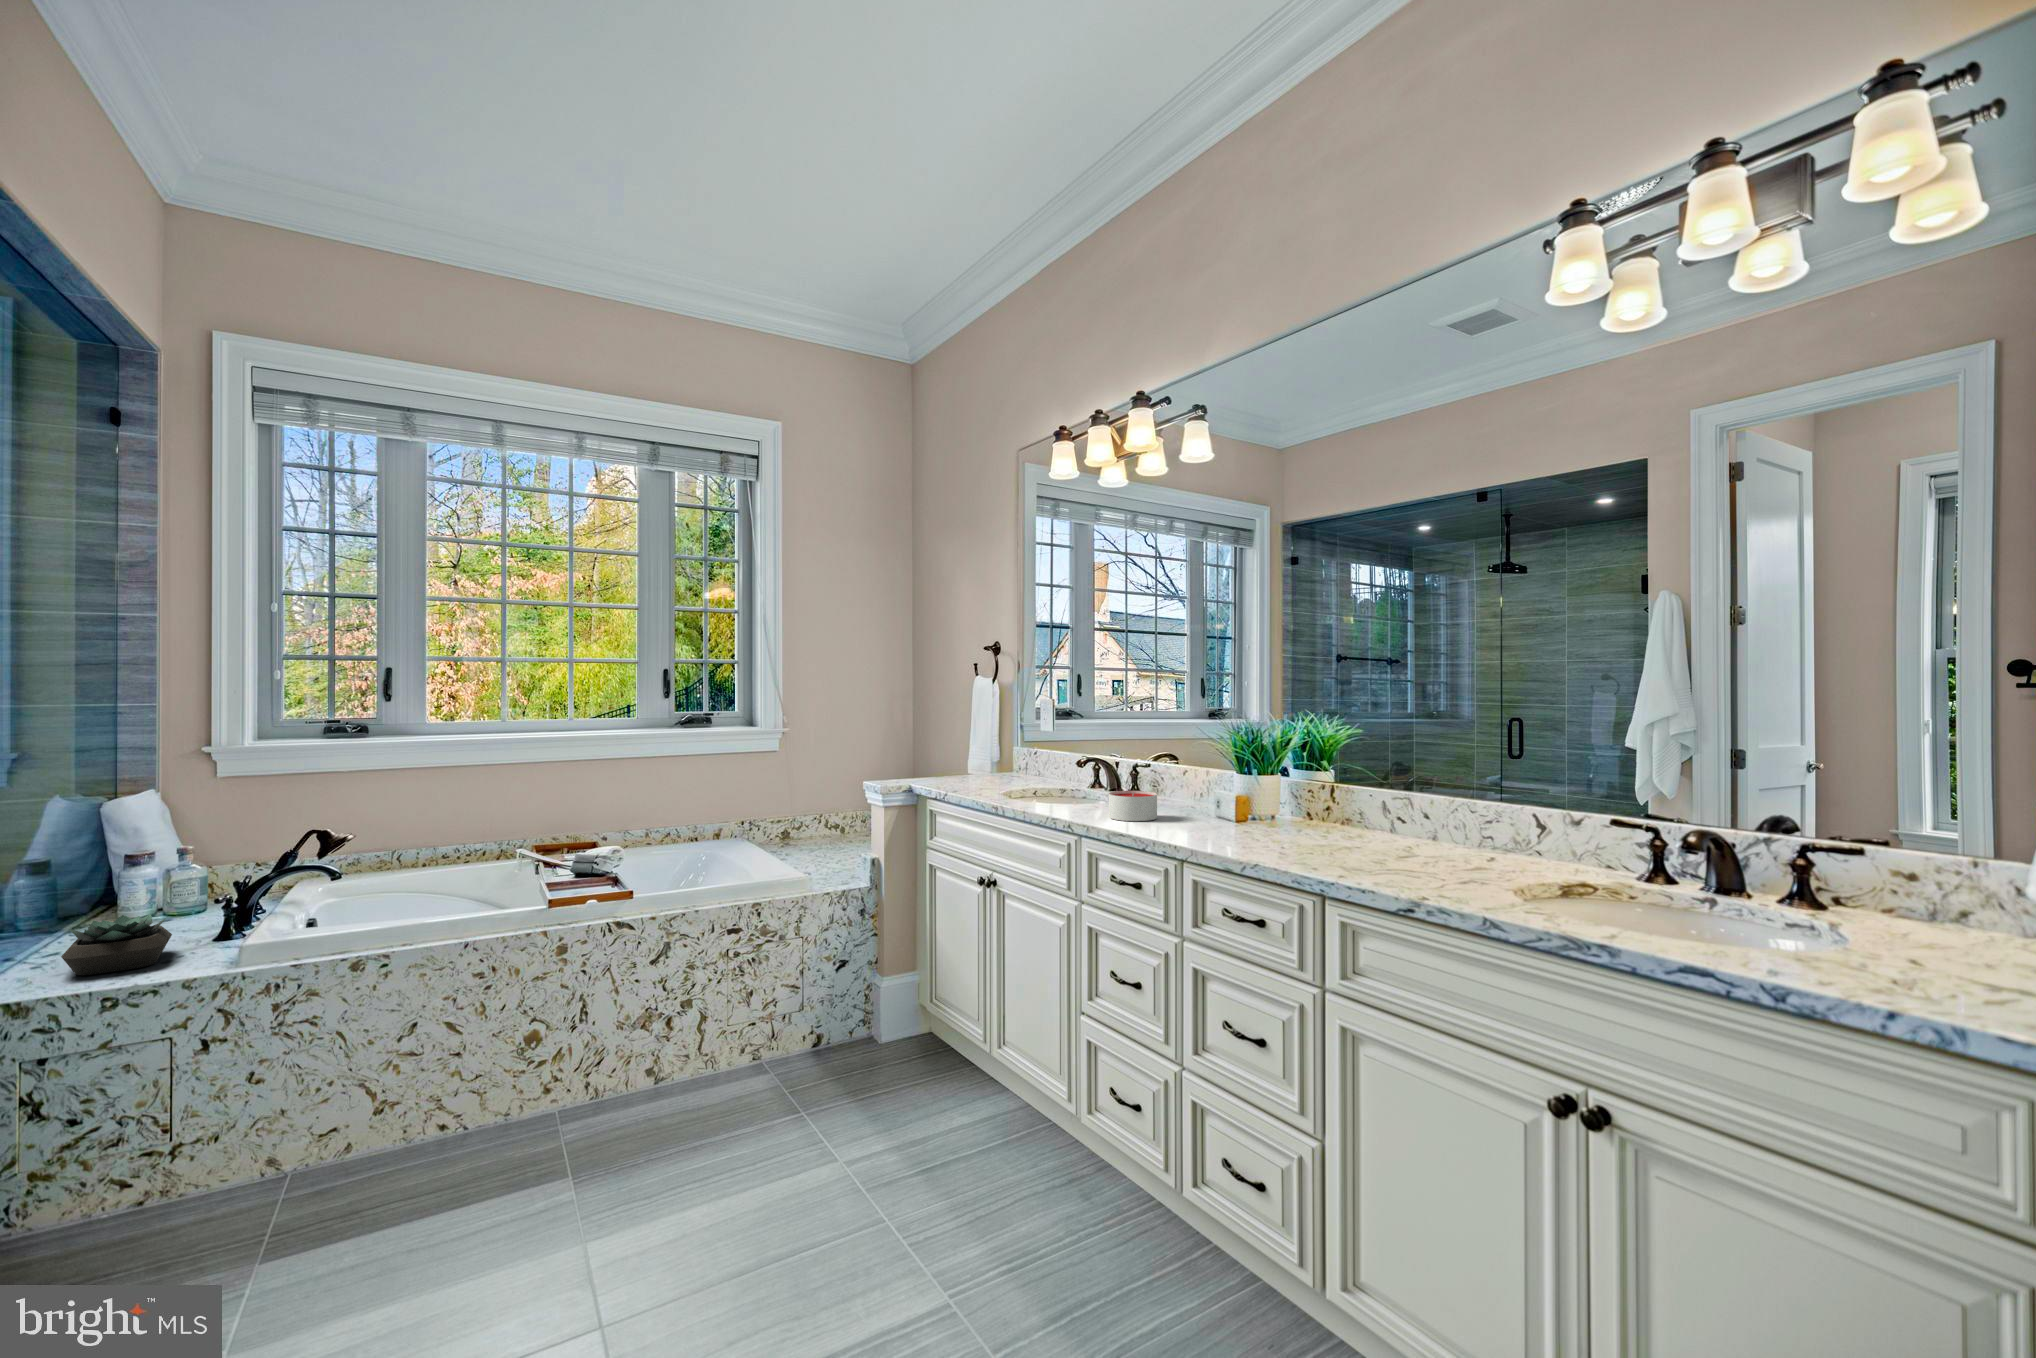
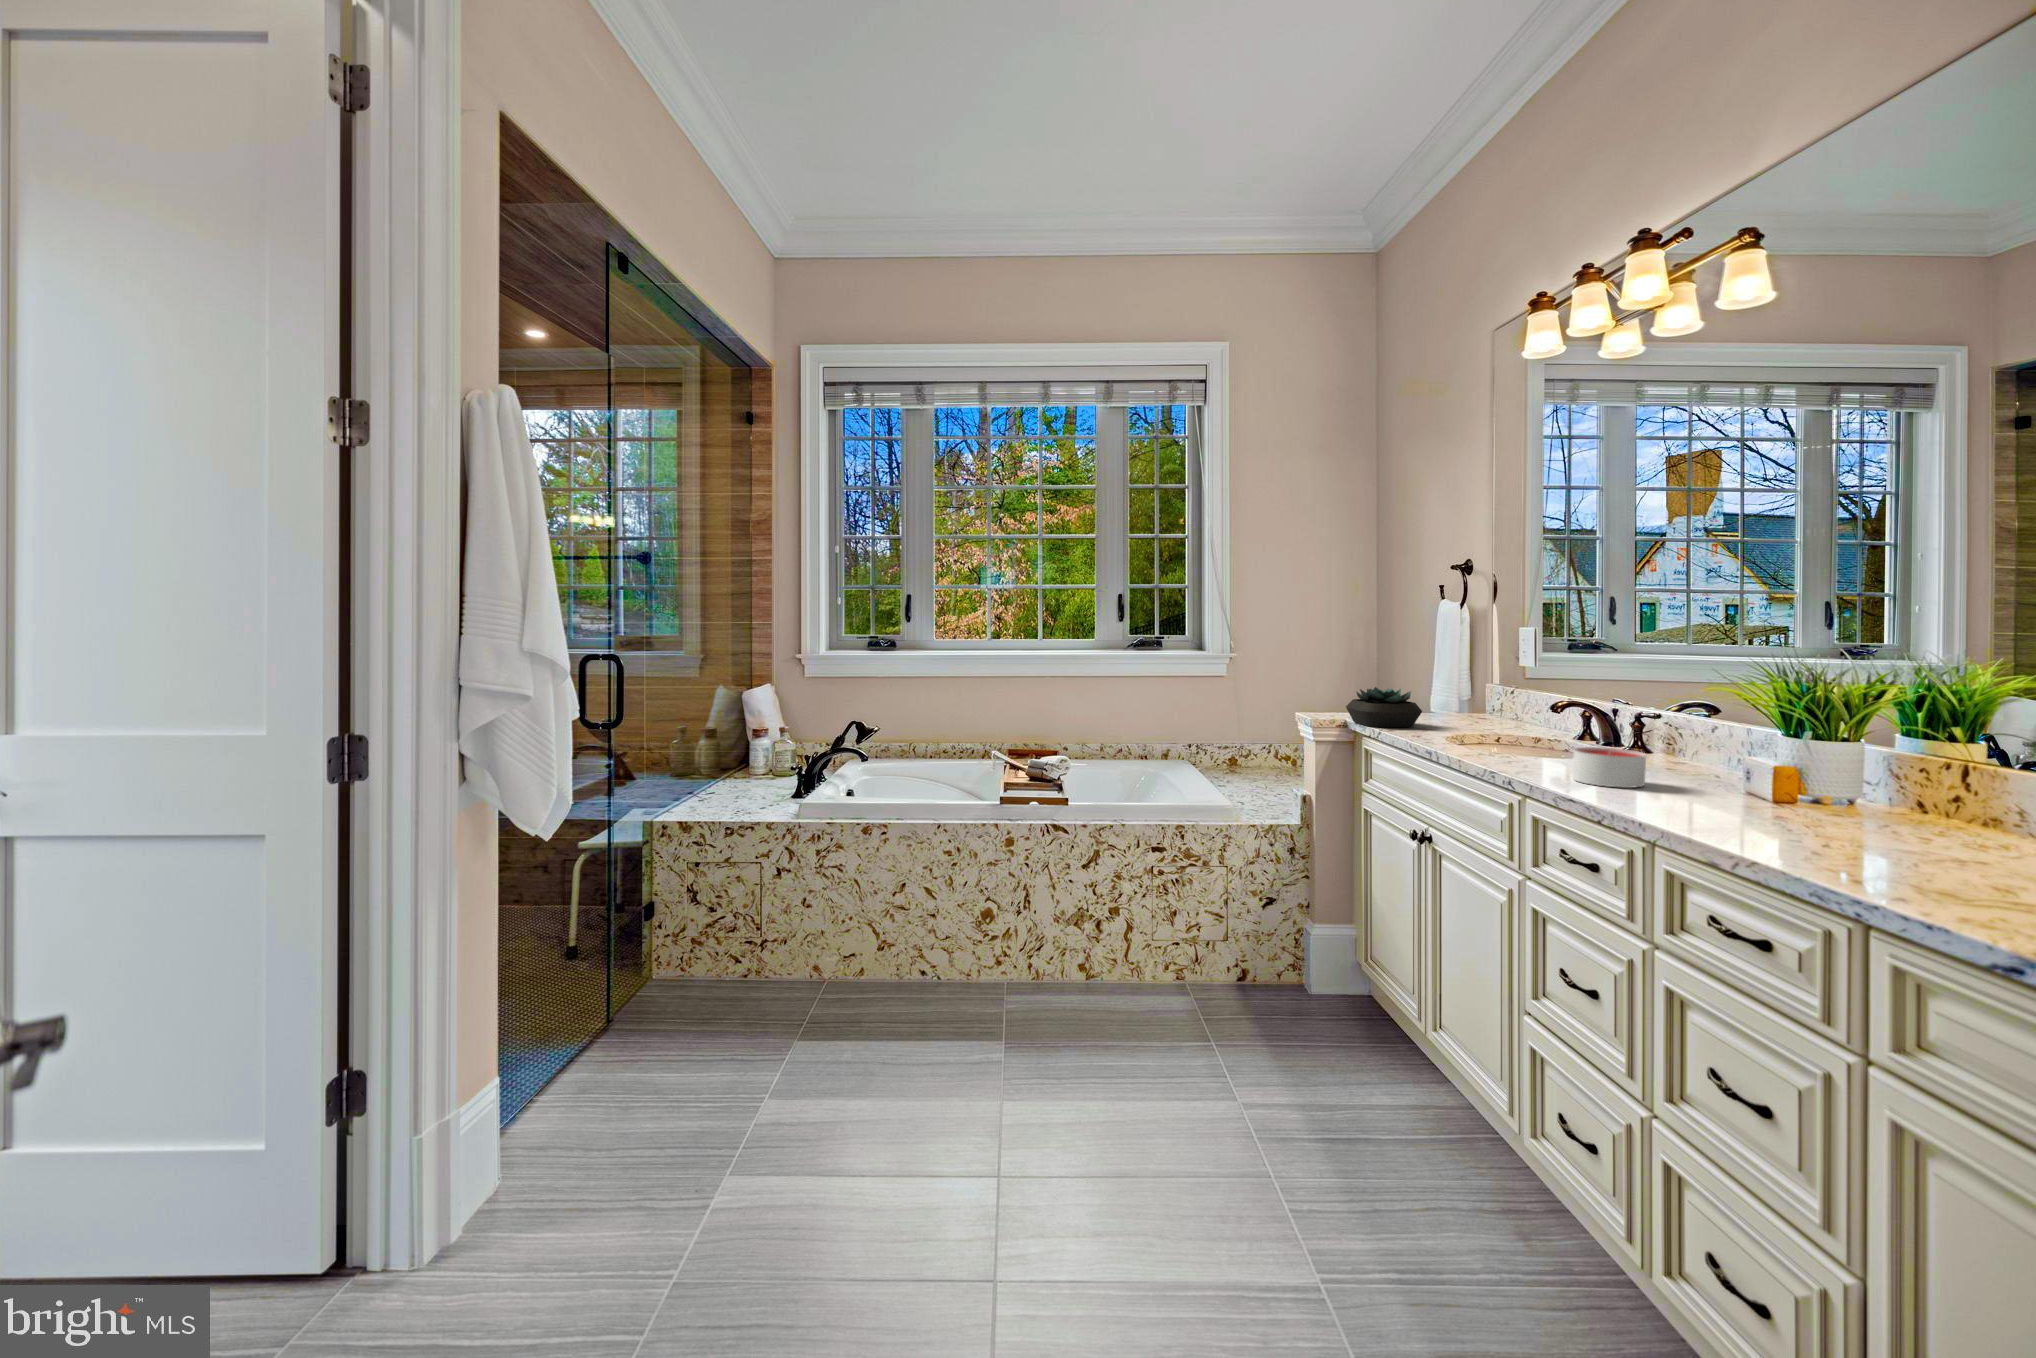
succulent plant: present [61,914,172,975] -> present [1346,687,1422,727]

